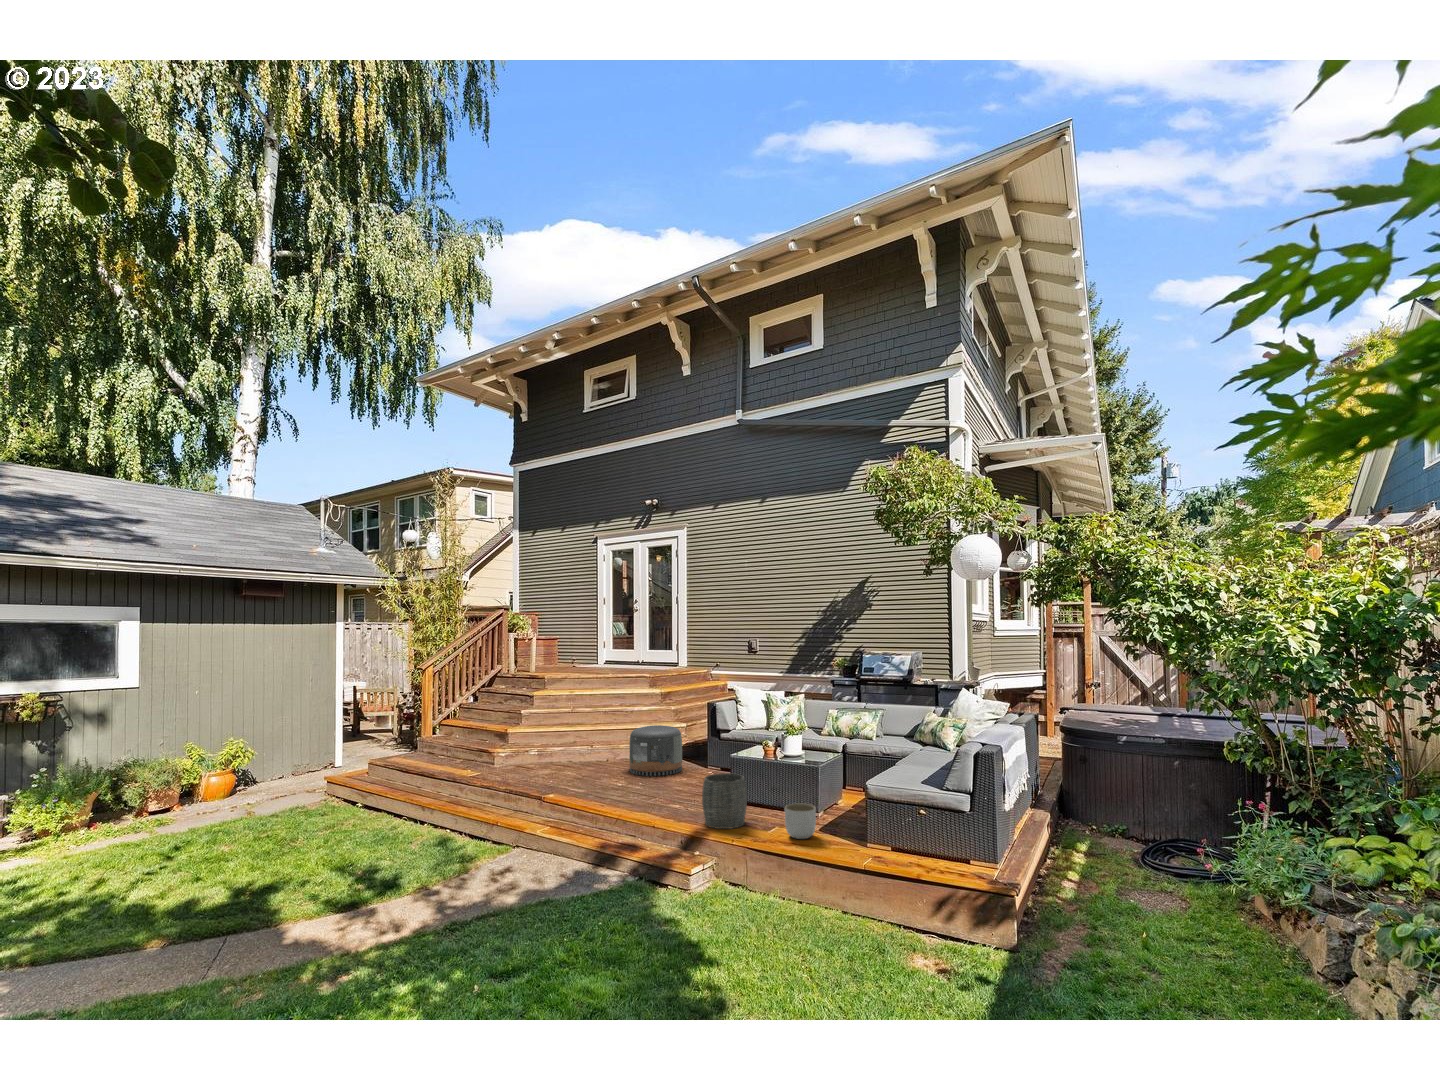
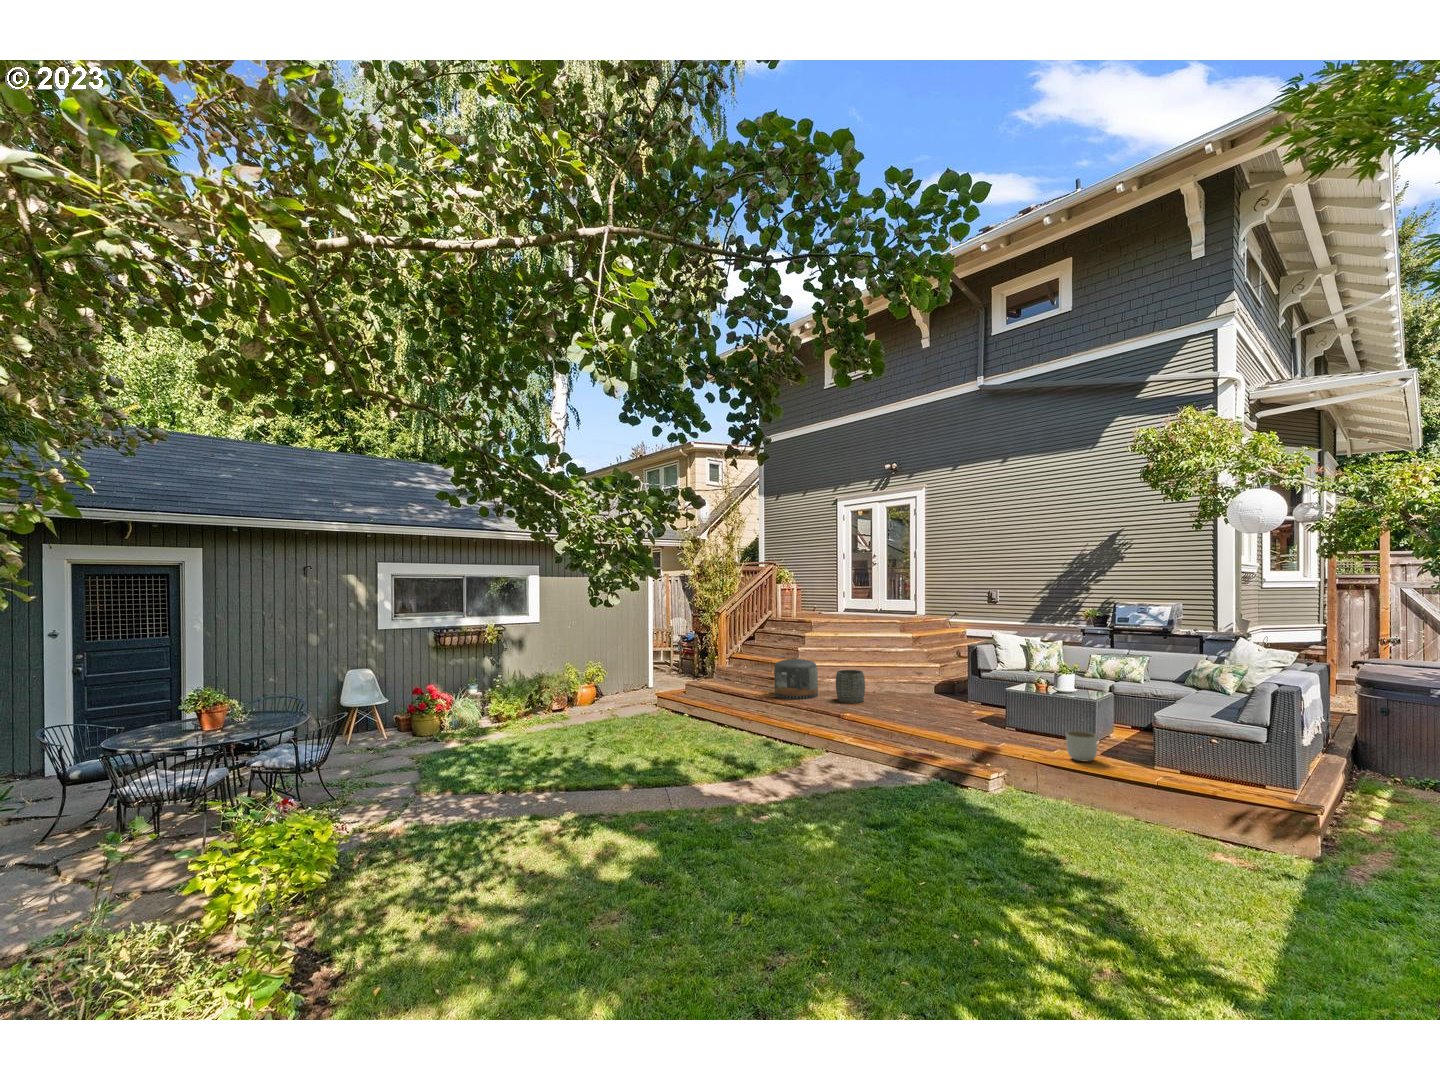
pouf: present [629,725,682,776] -> present [774,659,818,699]
woven basket: present [702,773,747,829] -> present [836,670,865,703]

